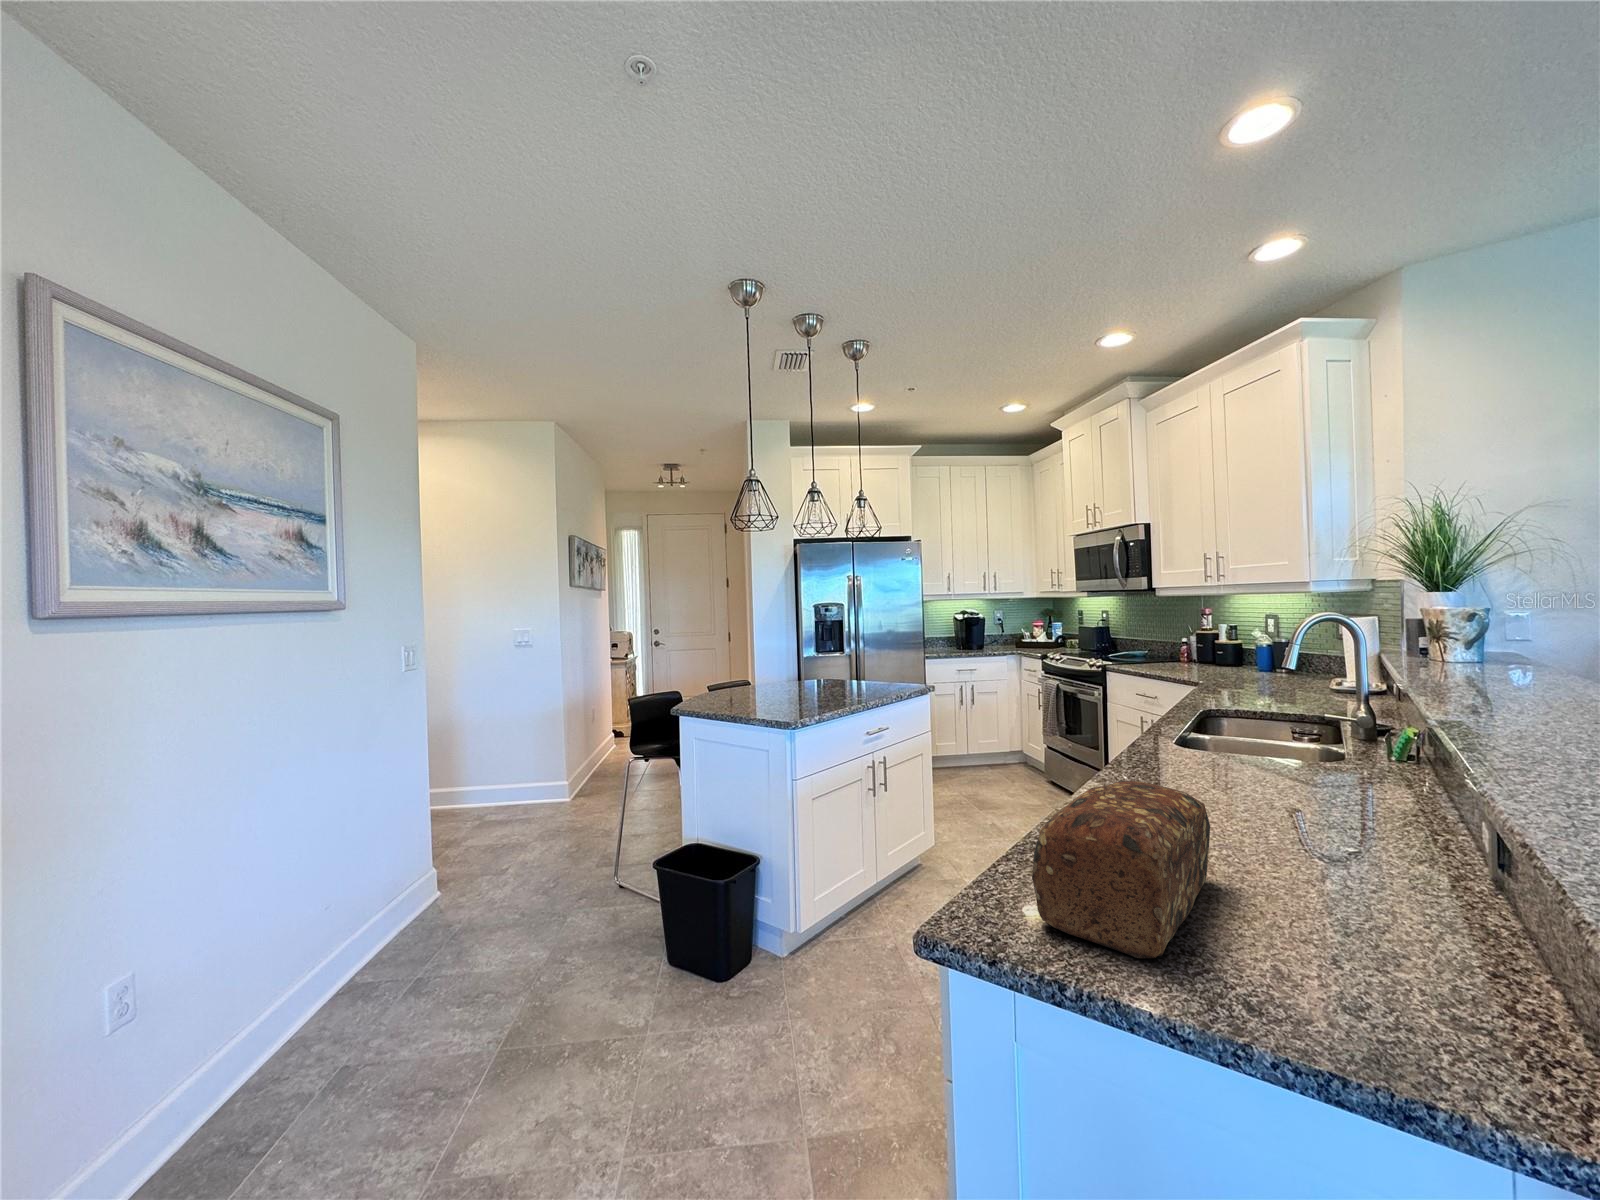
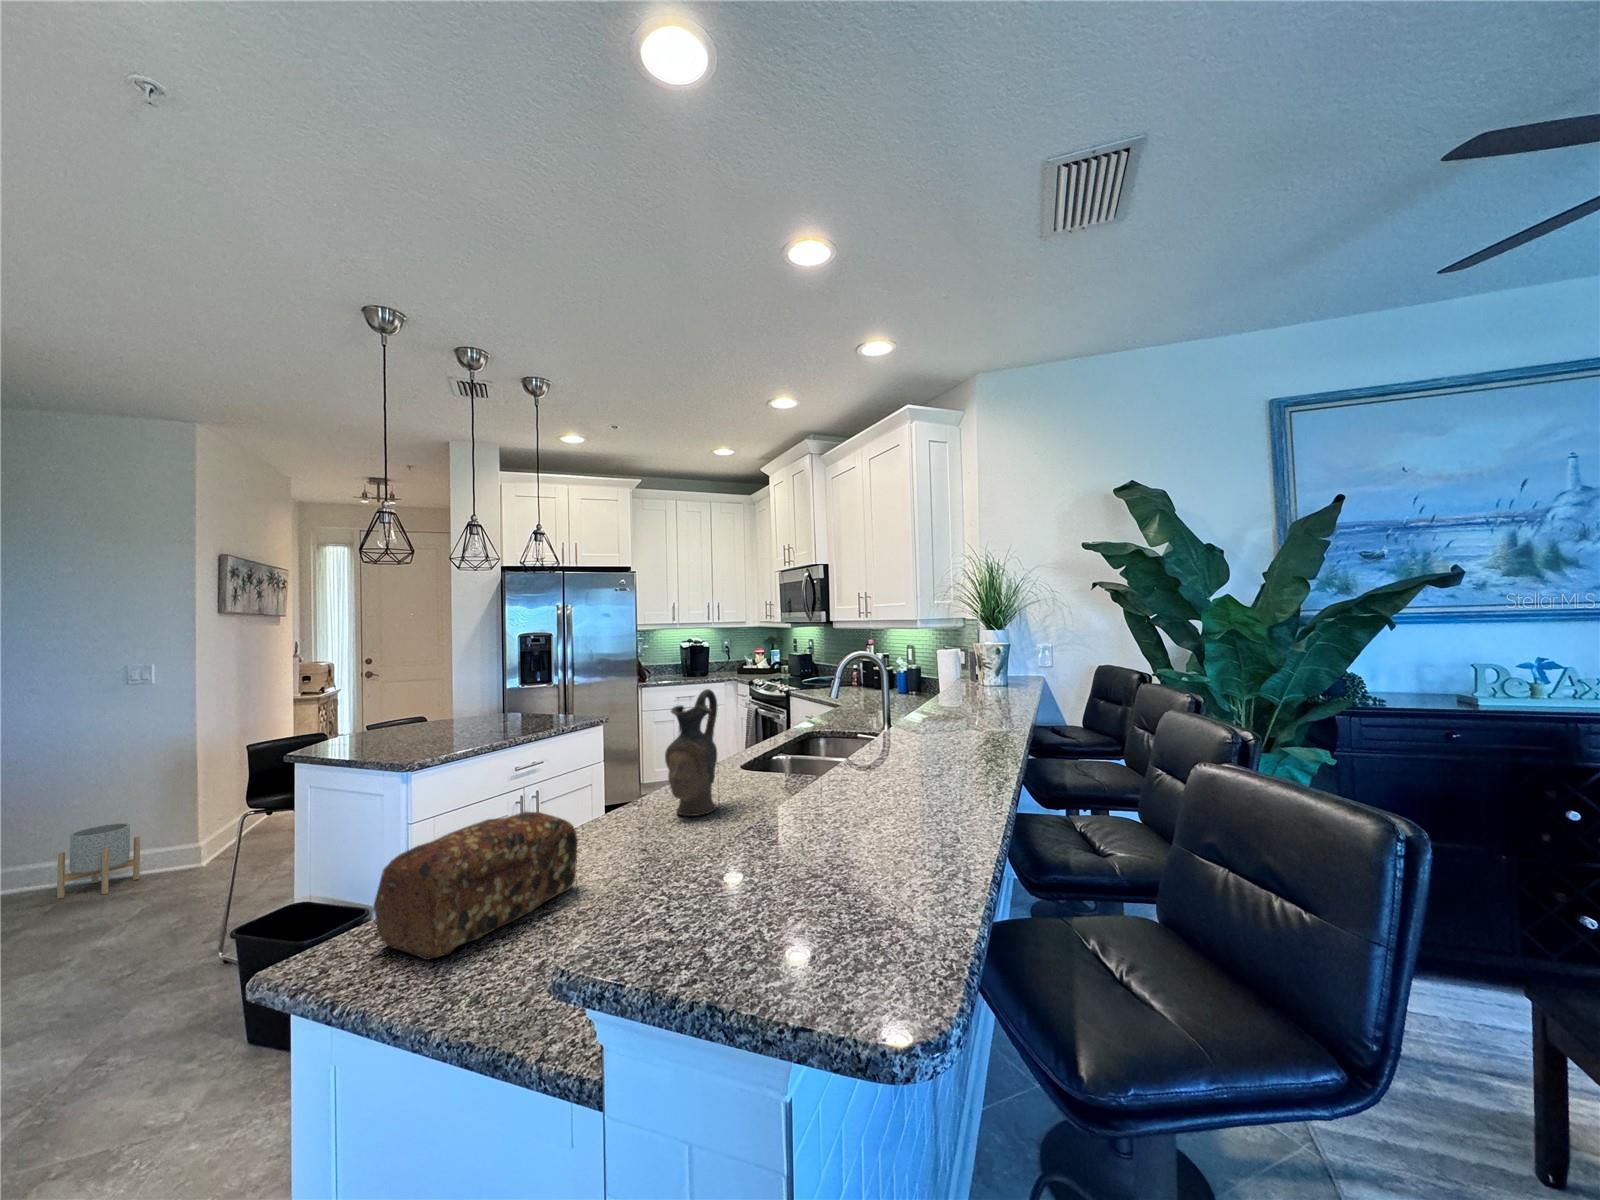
ceramic pitcher: none [1185,646,1260,802] -> present [665,689,718,816]
planter: none [482,758,531,814] -> present [57,823,140,898]

